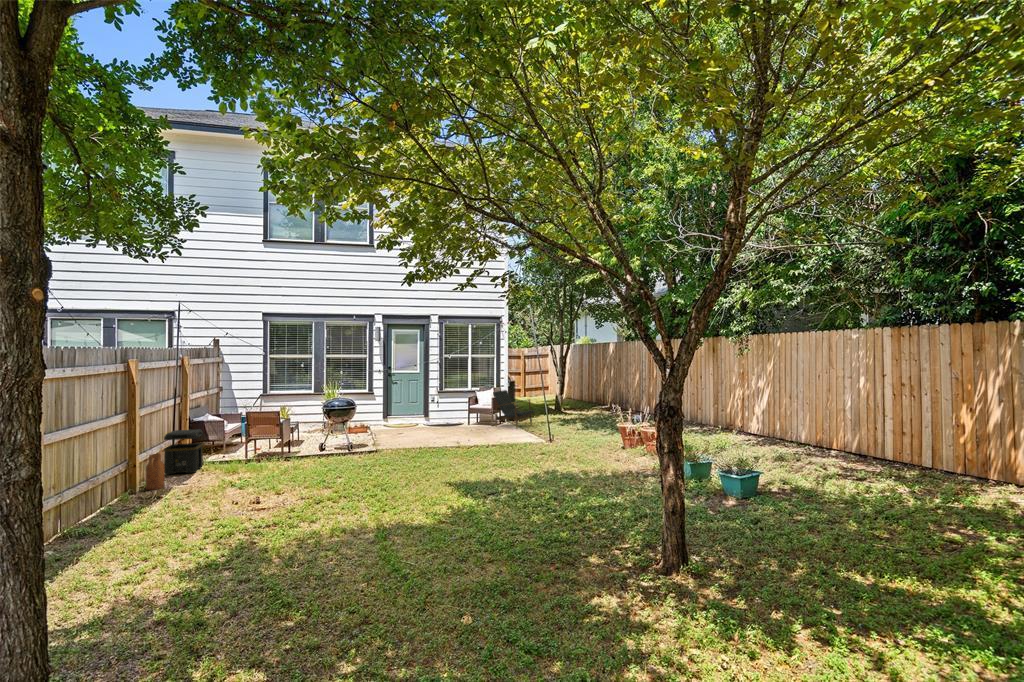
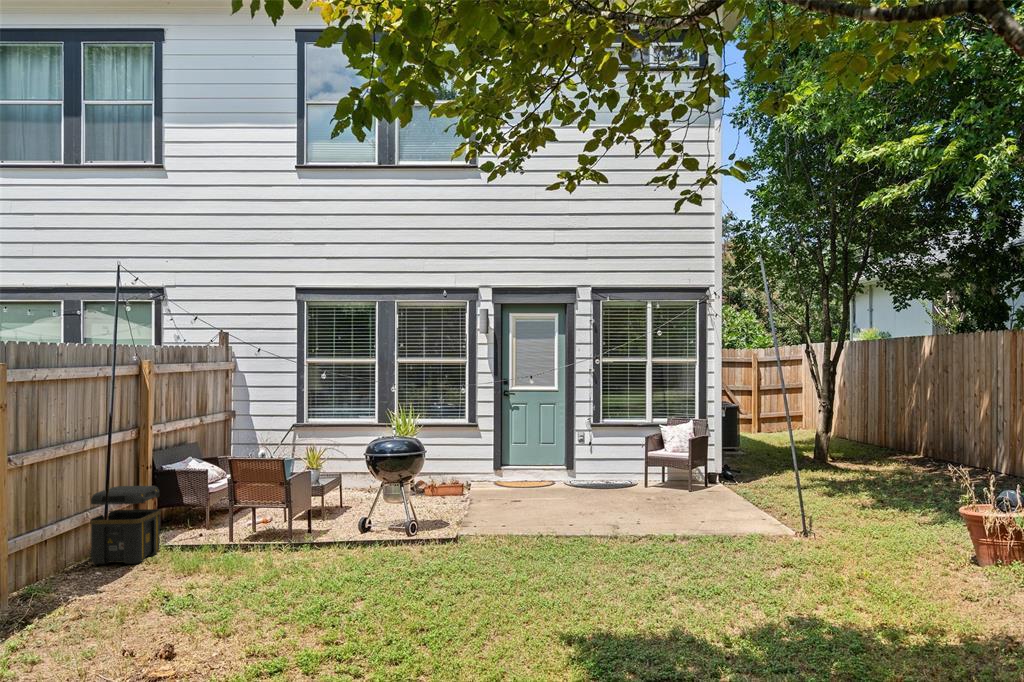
lounge chair: present [494,390,535,429] -> none [691,424,774,502]
watering can: present [146,451,165,490] -> none [32,525,70,599]

